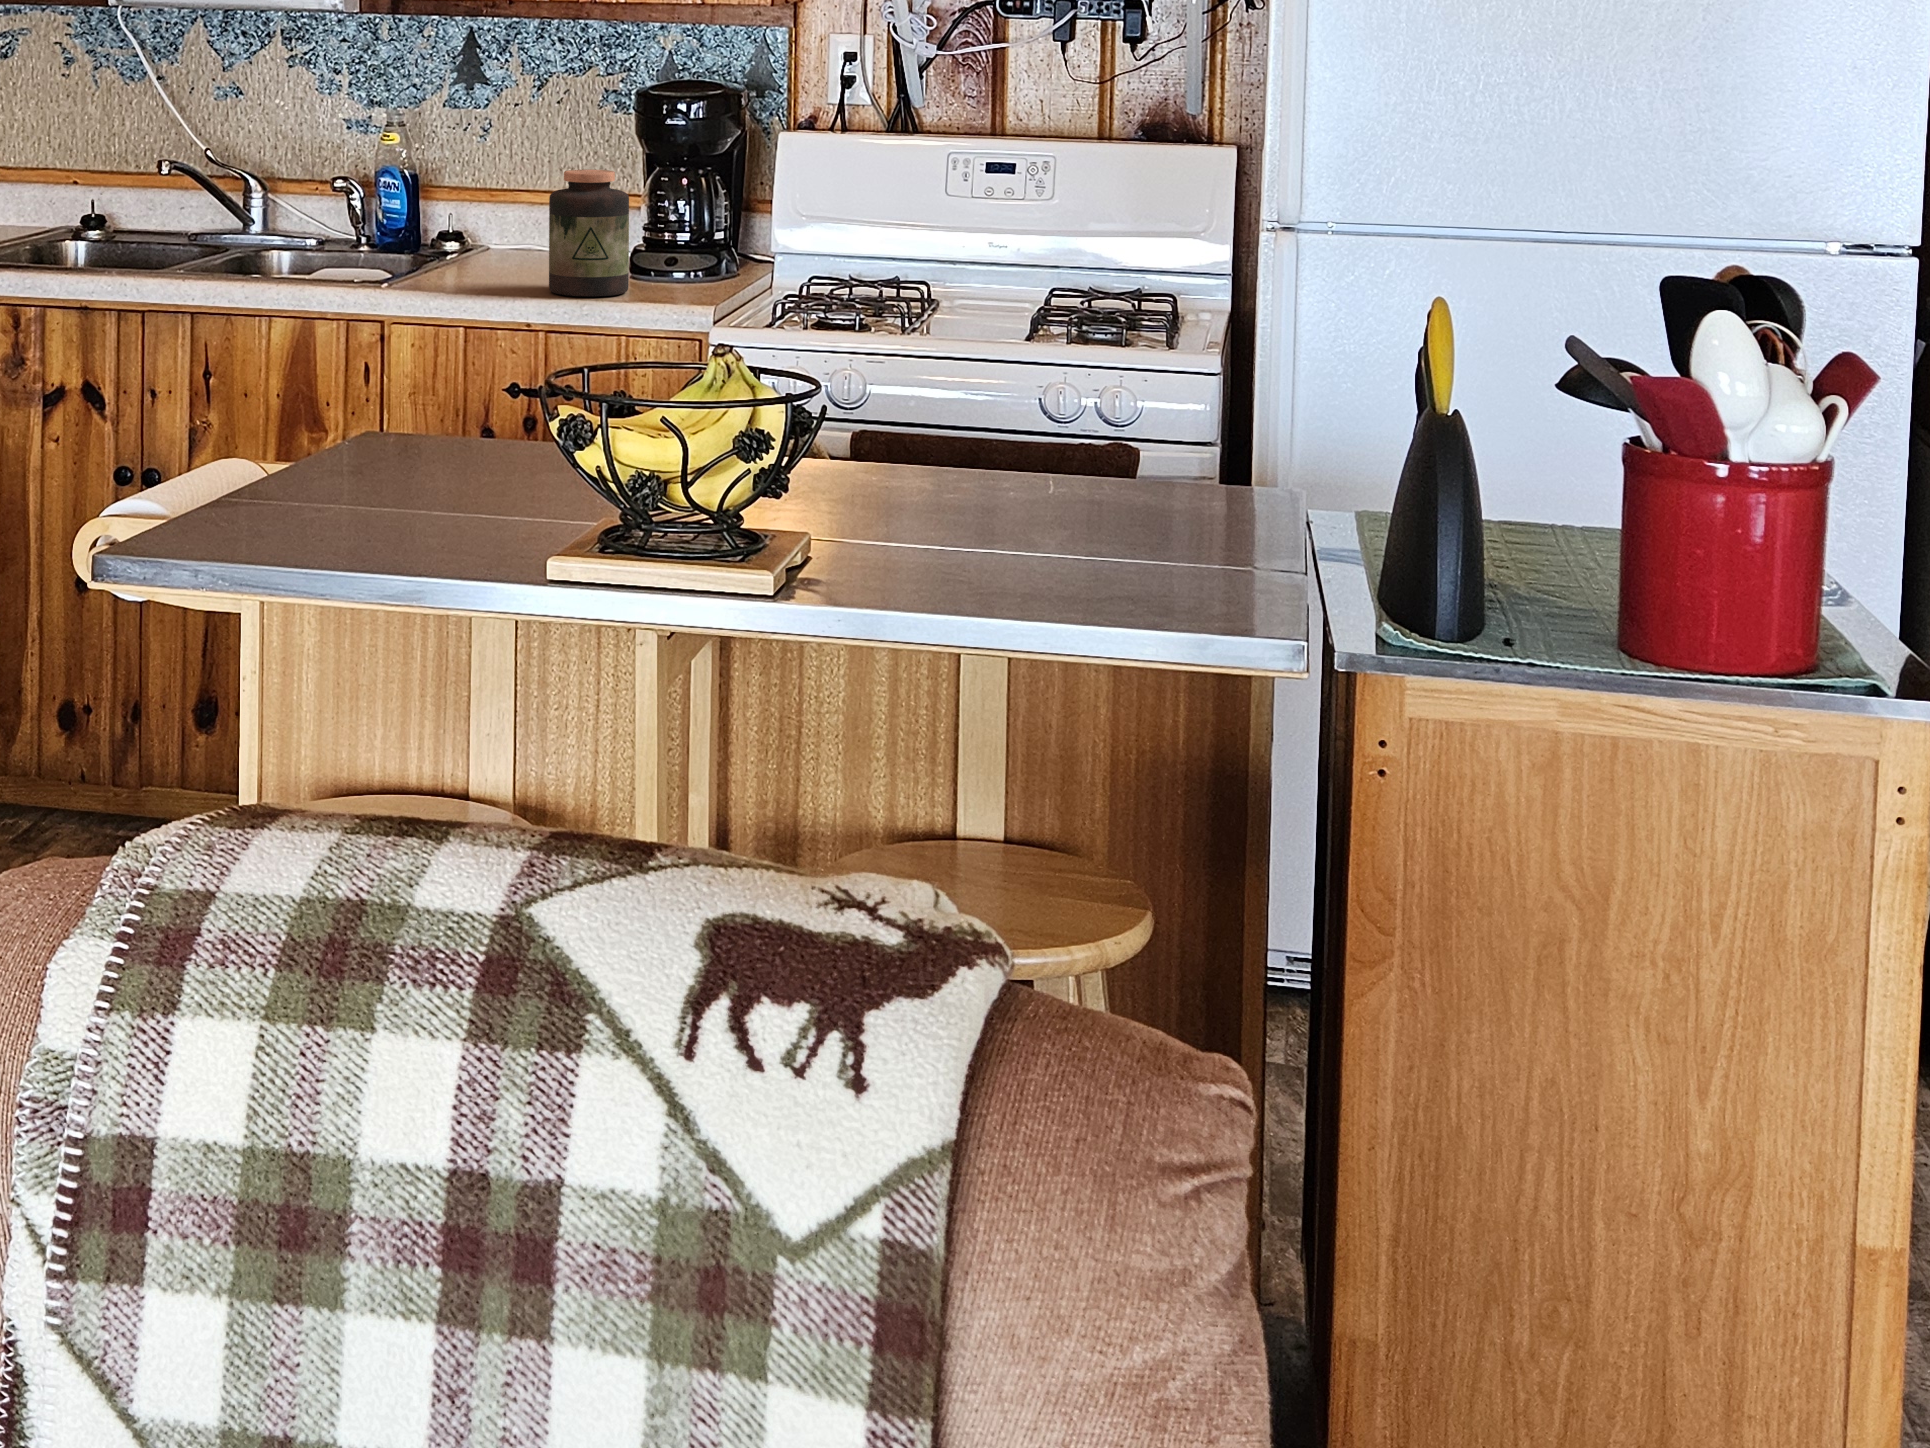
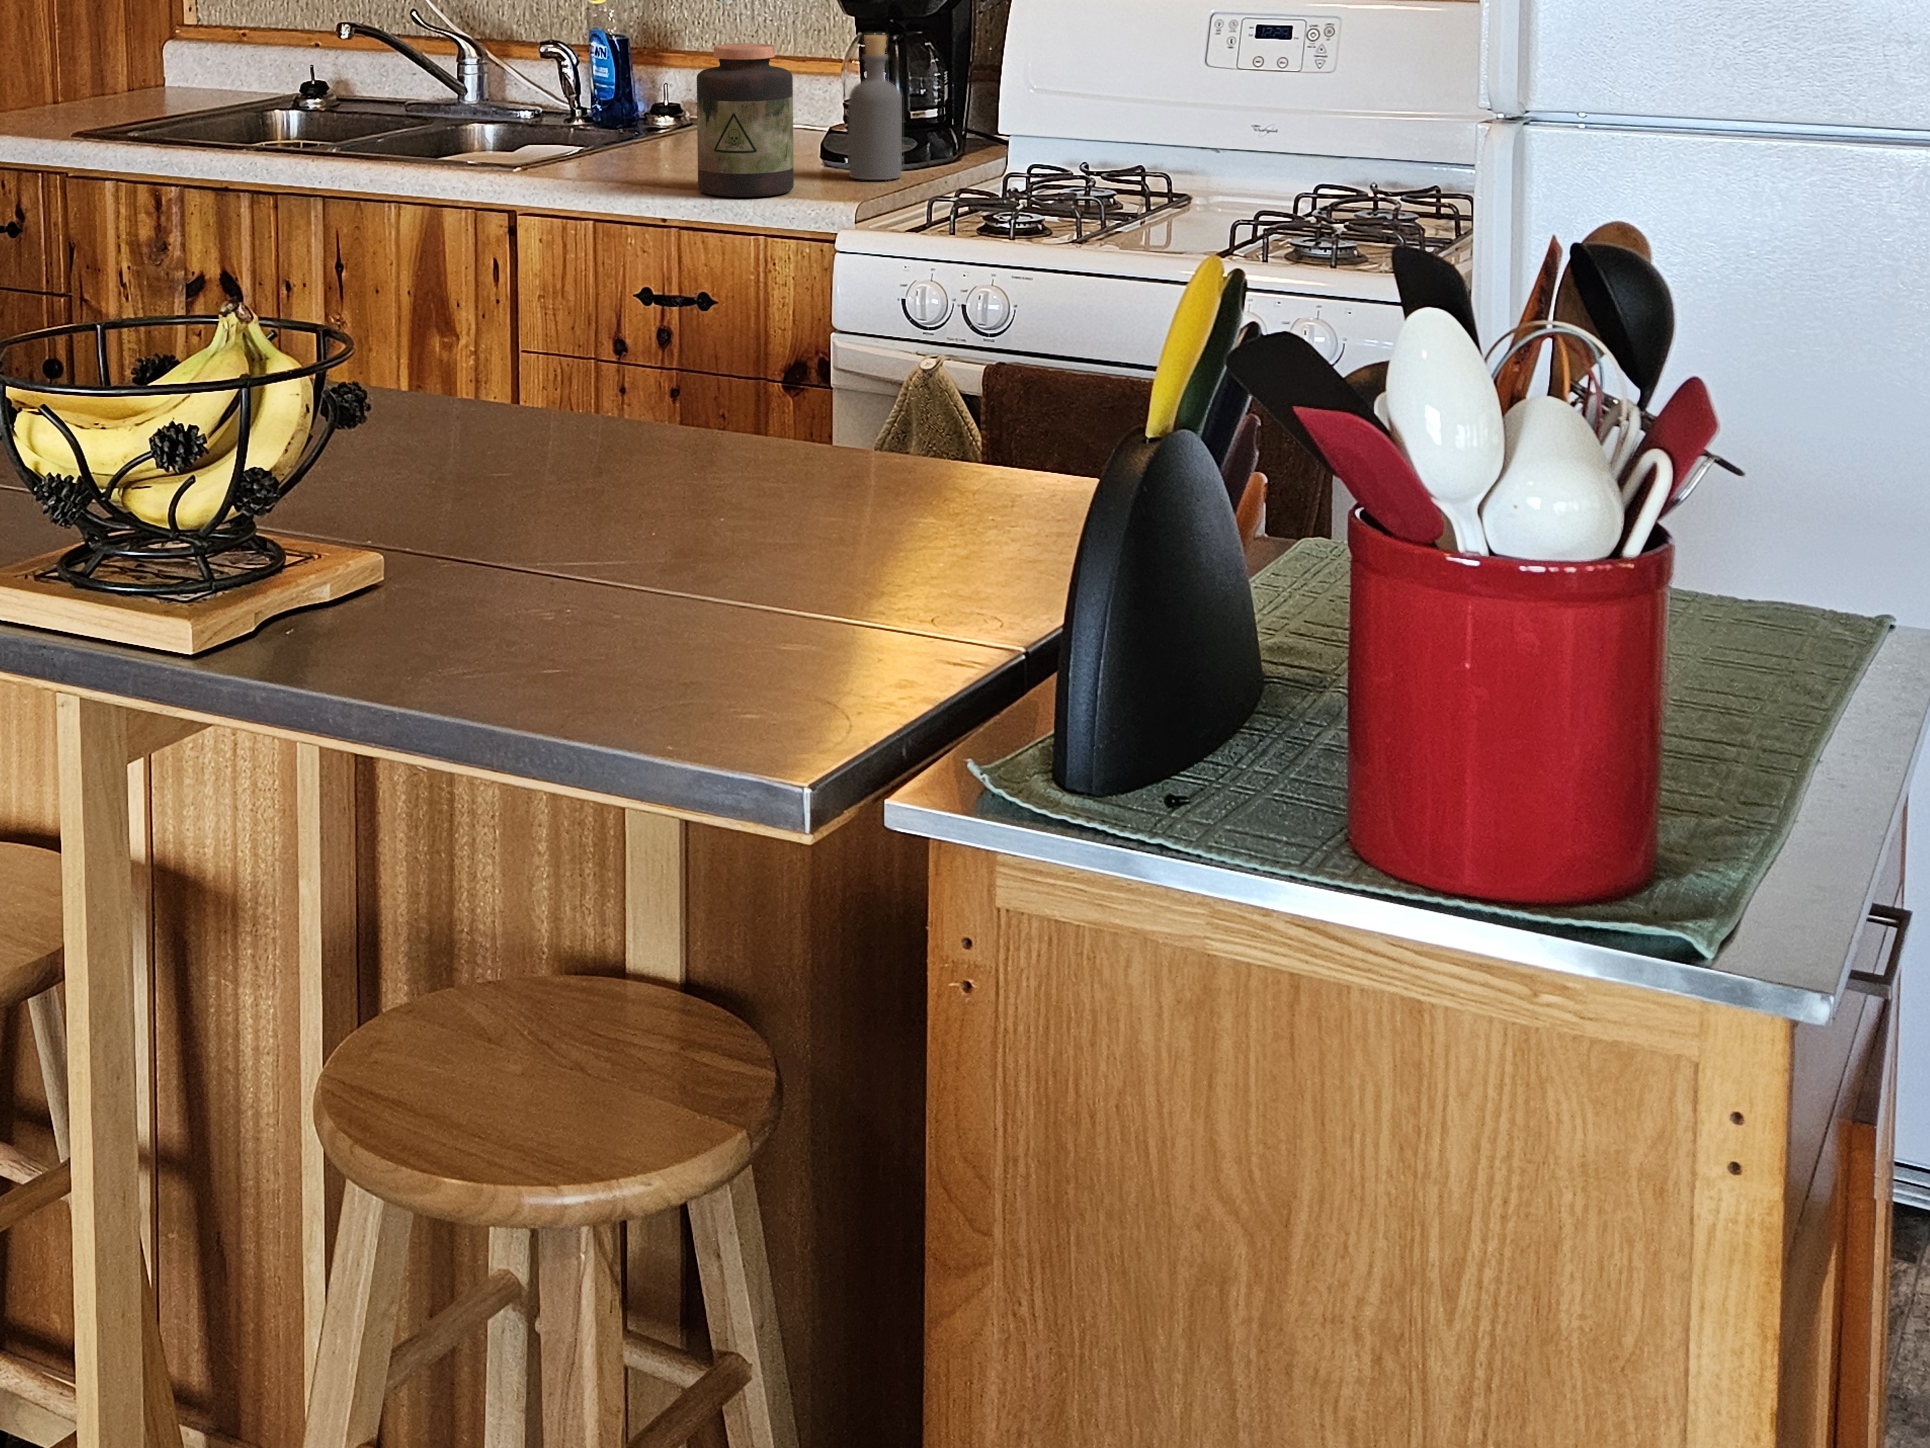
bottle: none [653,162,697,281] -> present [848,35,902,180]

